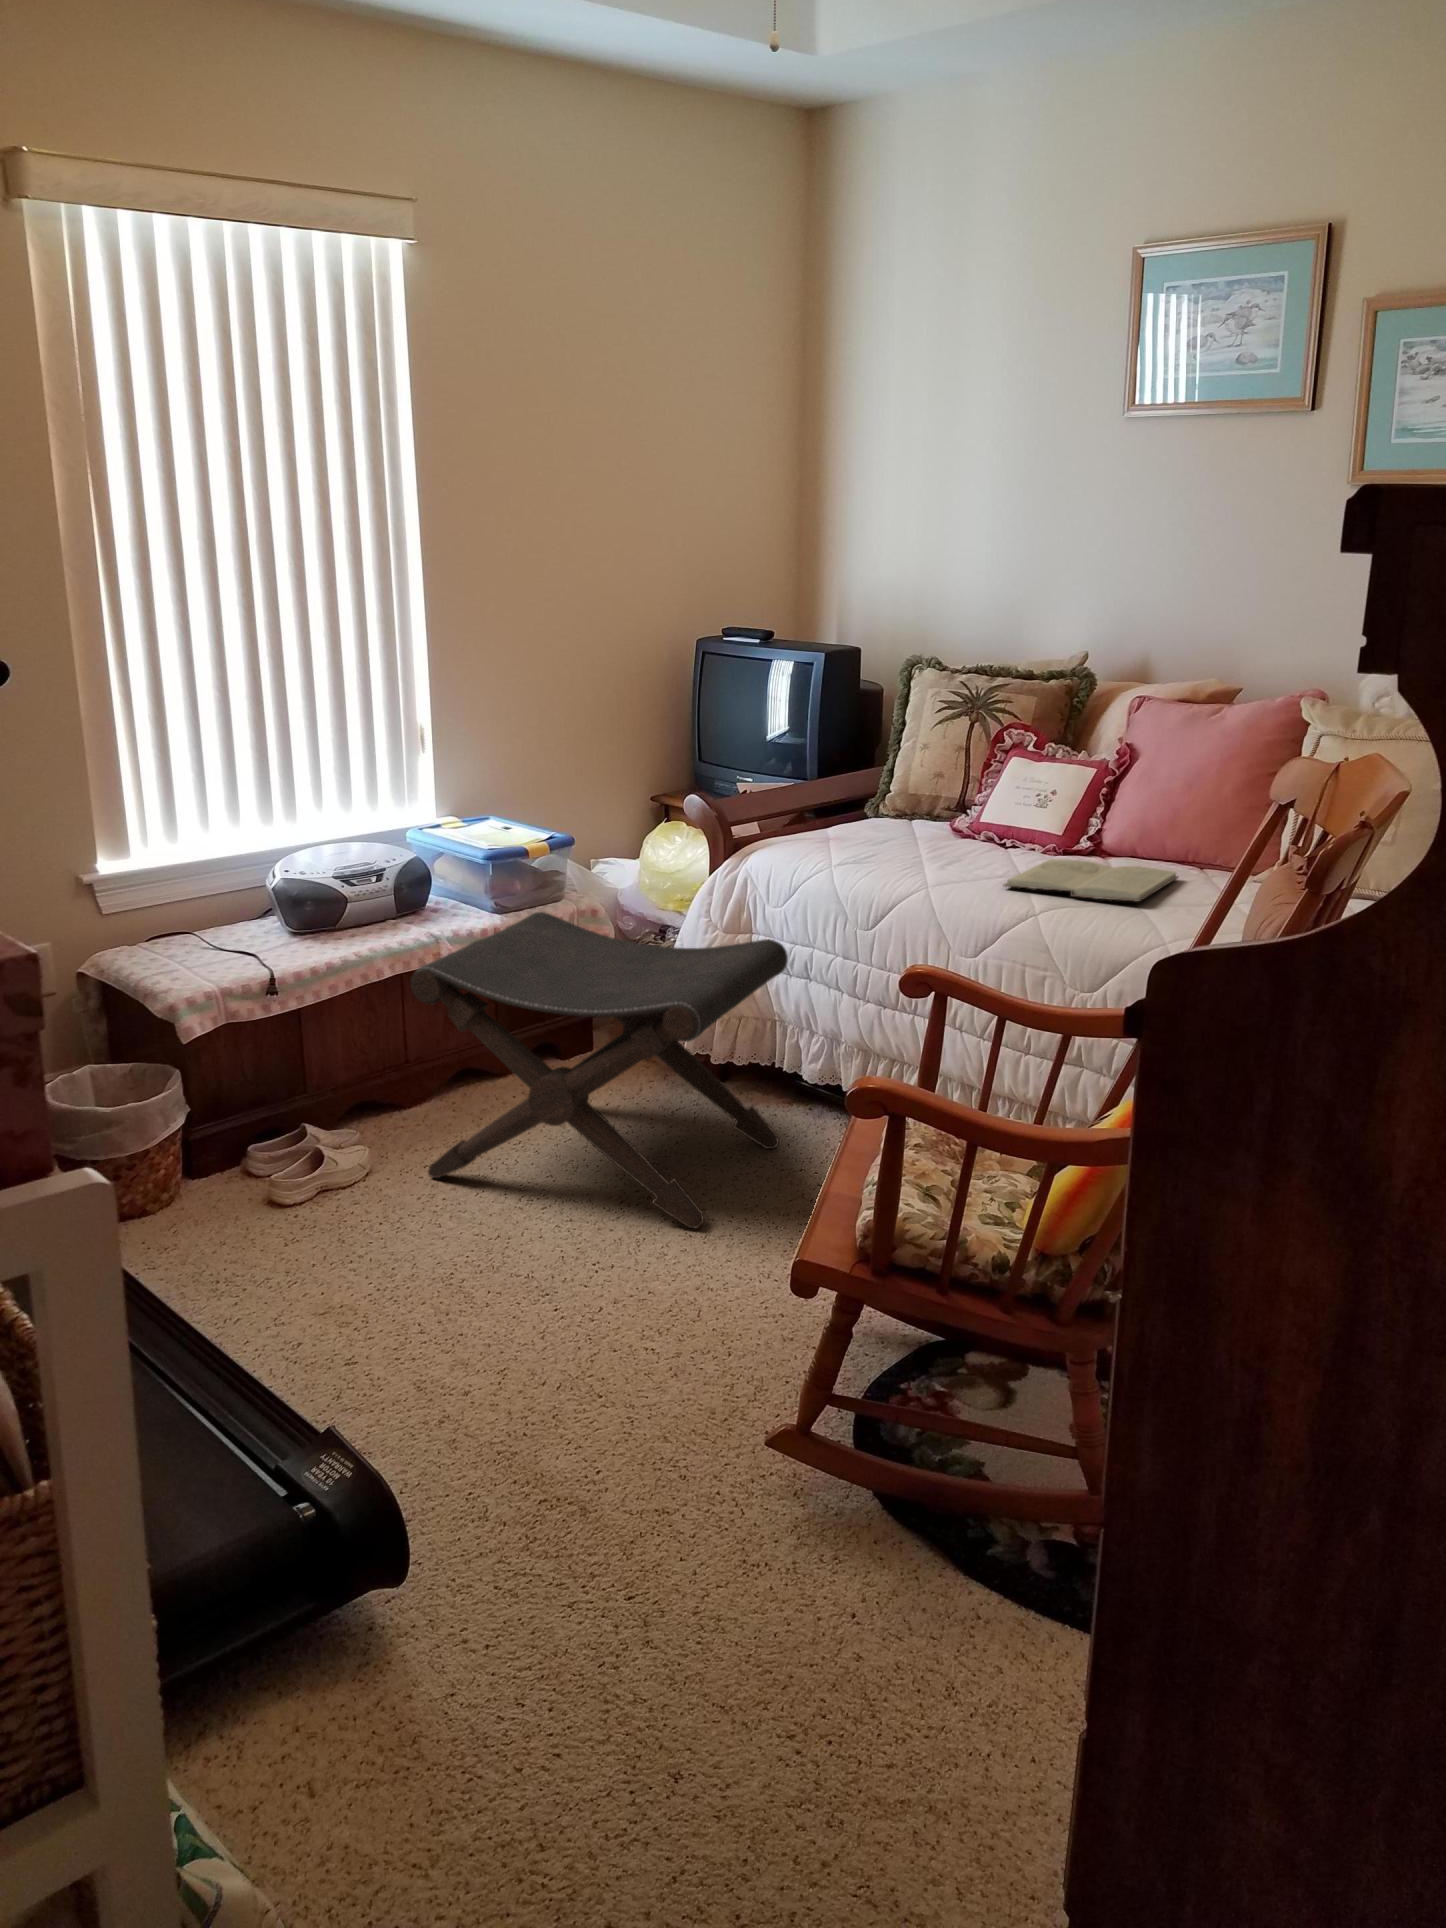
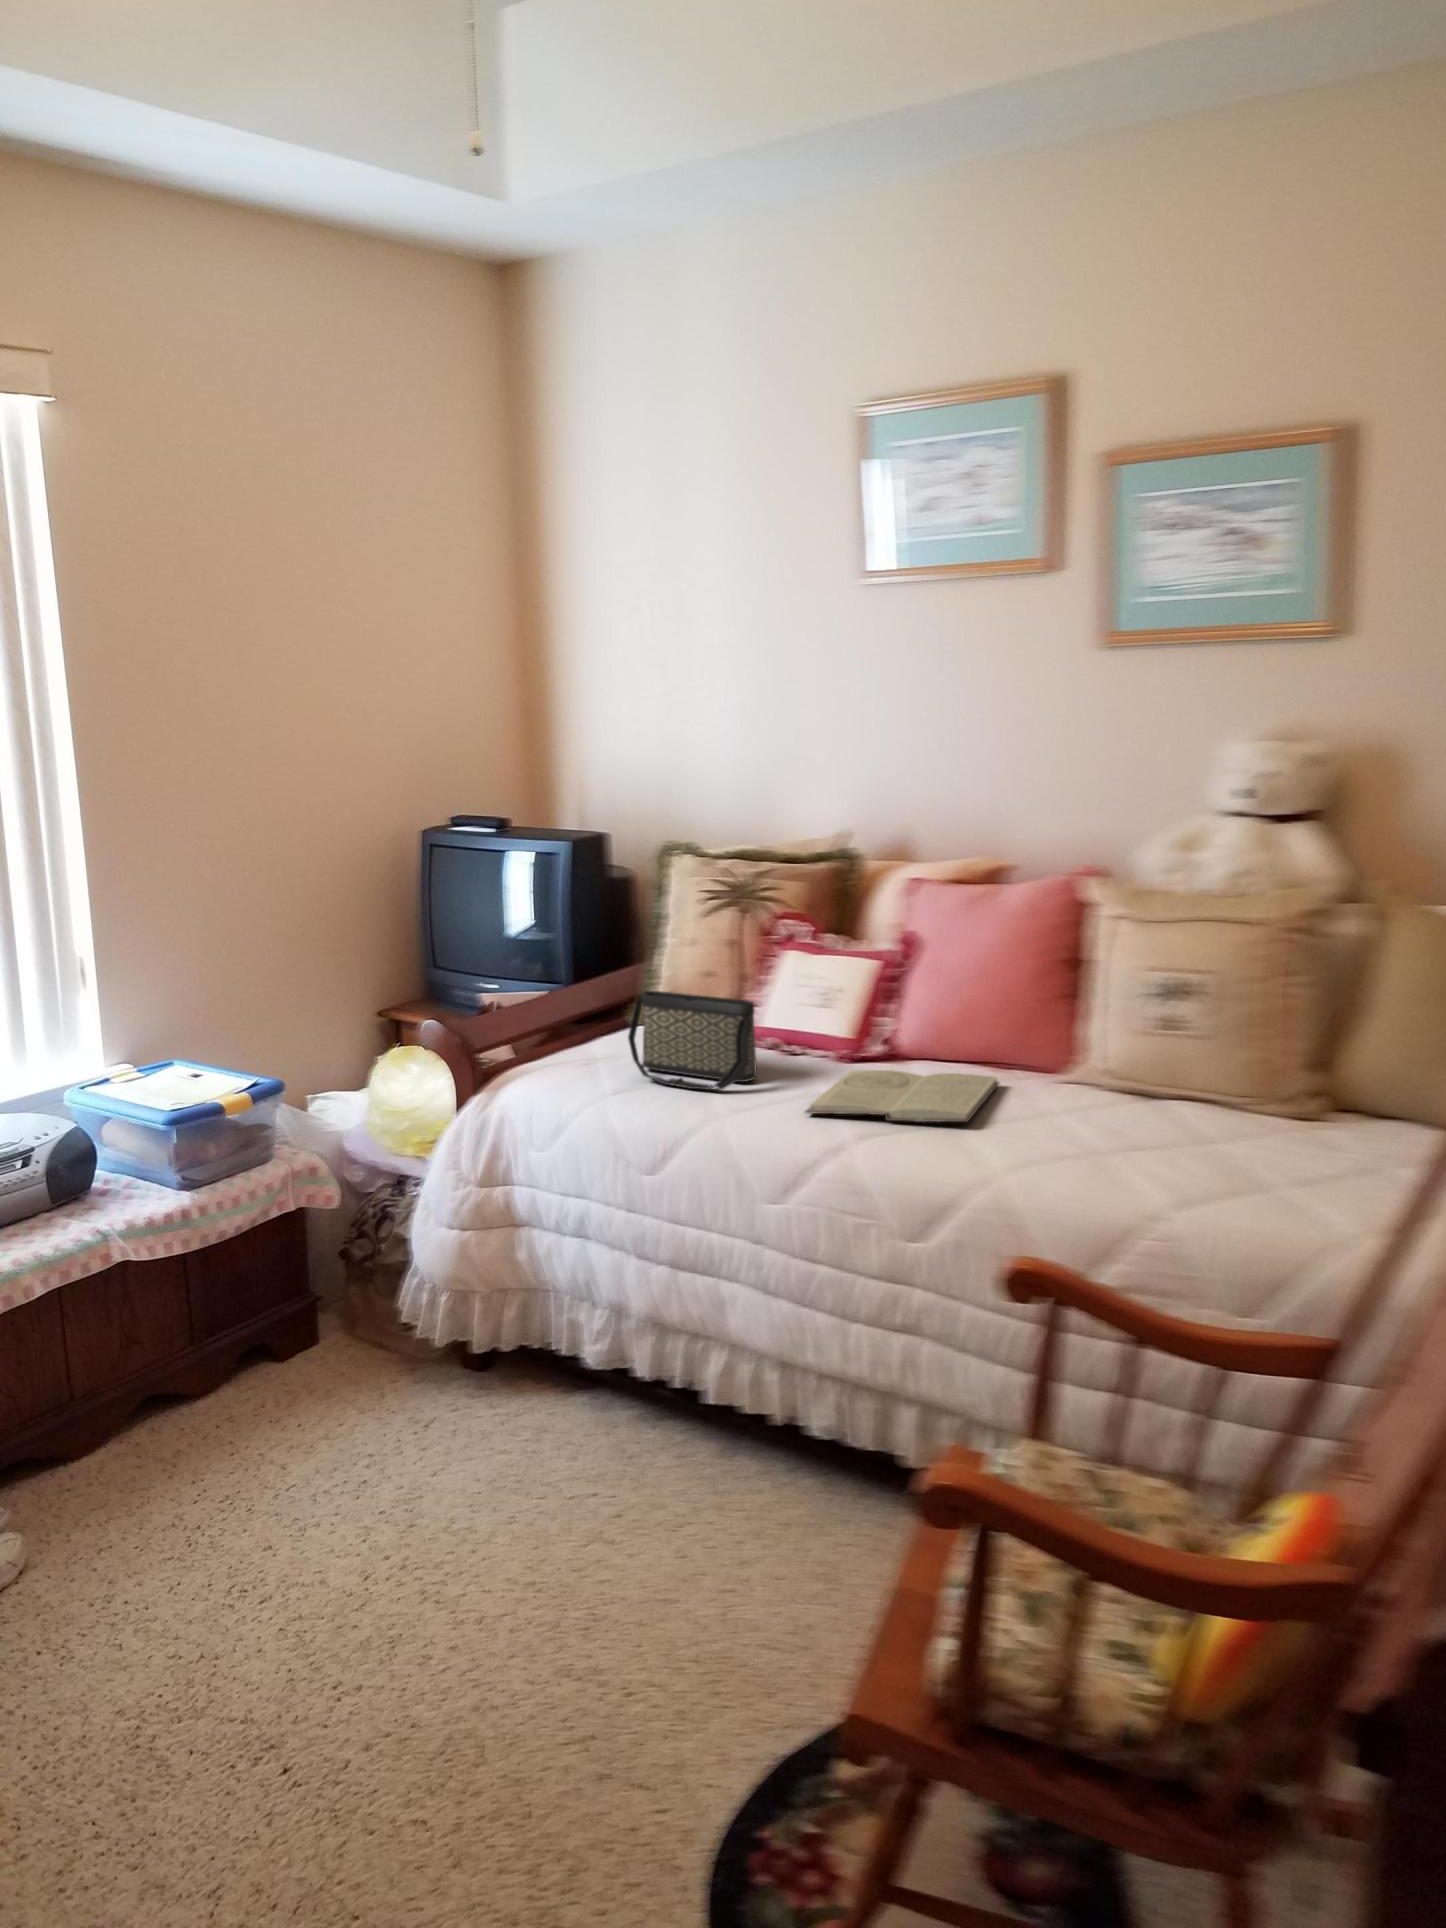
handbag: none [862,780,971,865] -> present [628,991,757,1090]
footstool: present [411,912,788,1228] -> none [66,1188,561,1599]

